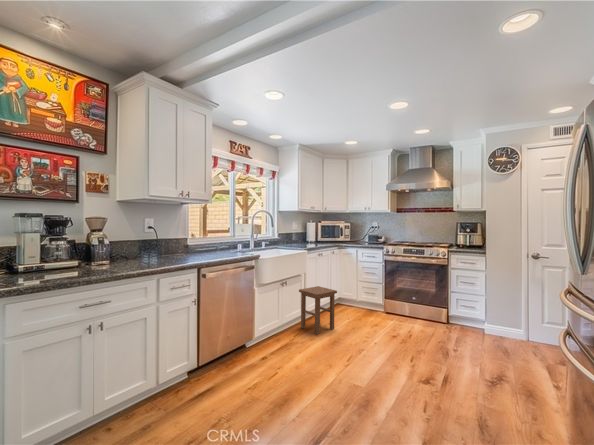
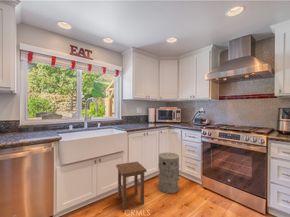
trash can: none [337,277,362,320] -> present [158,153,179,193]

